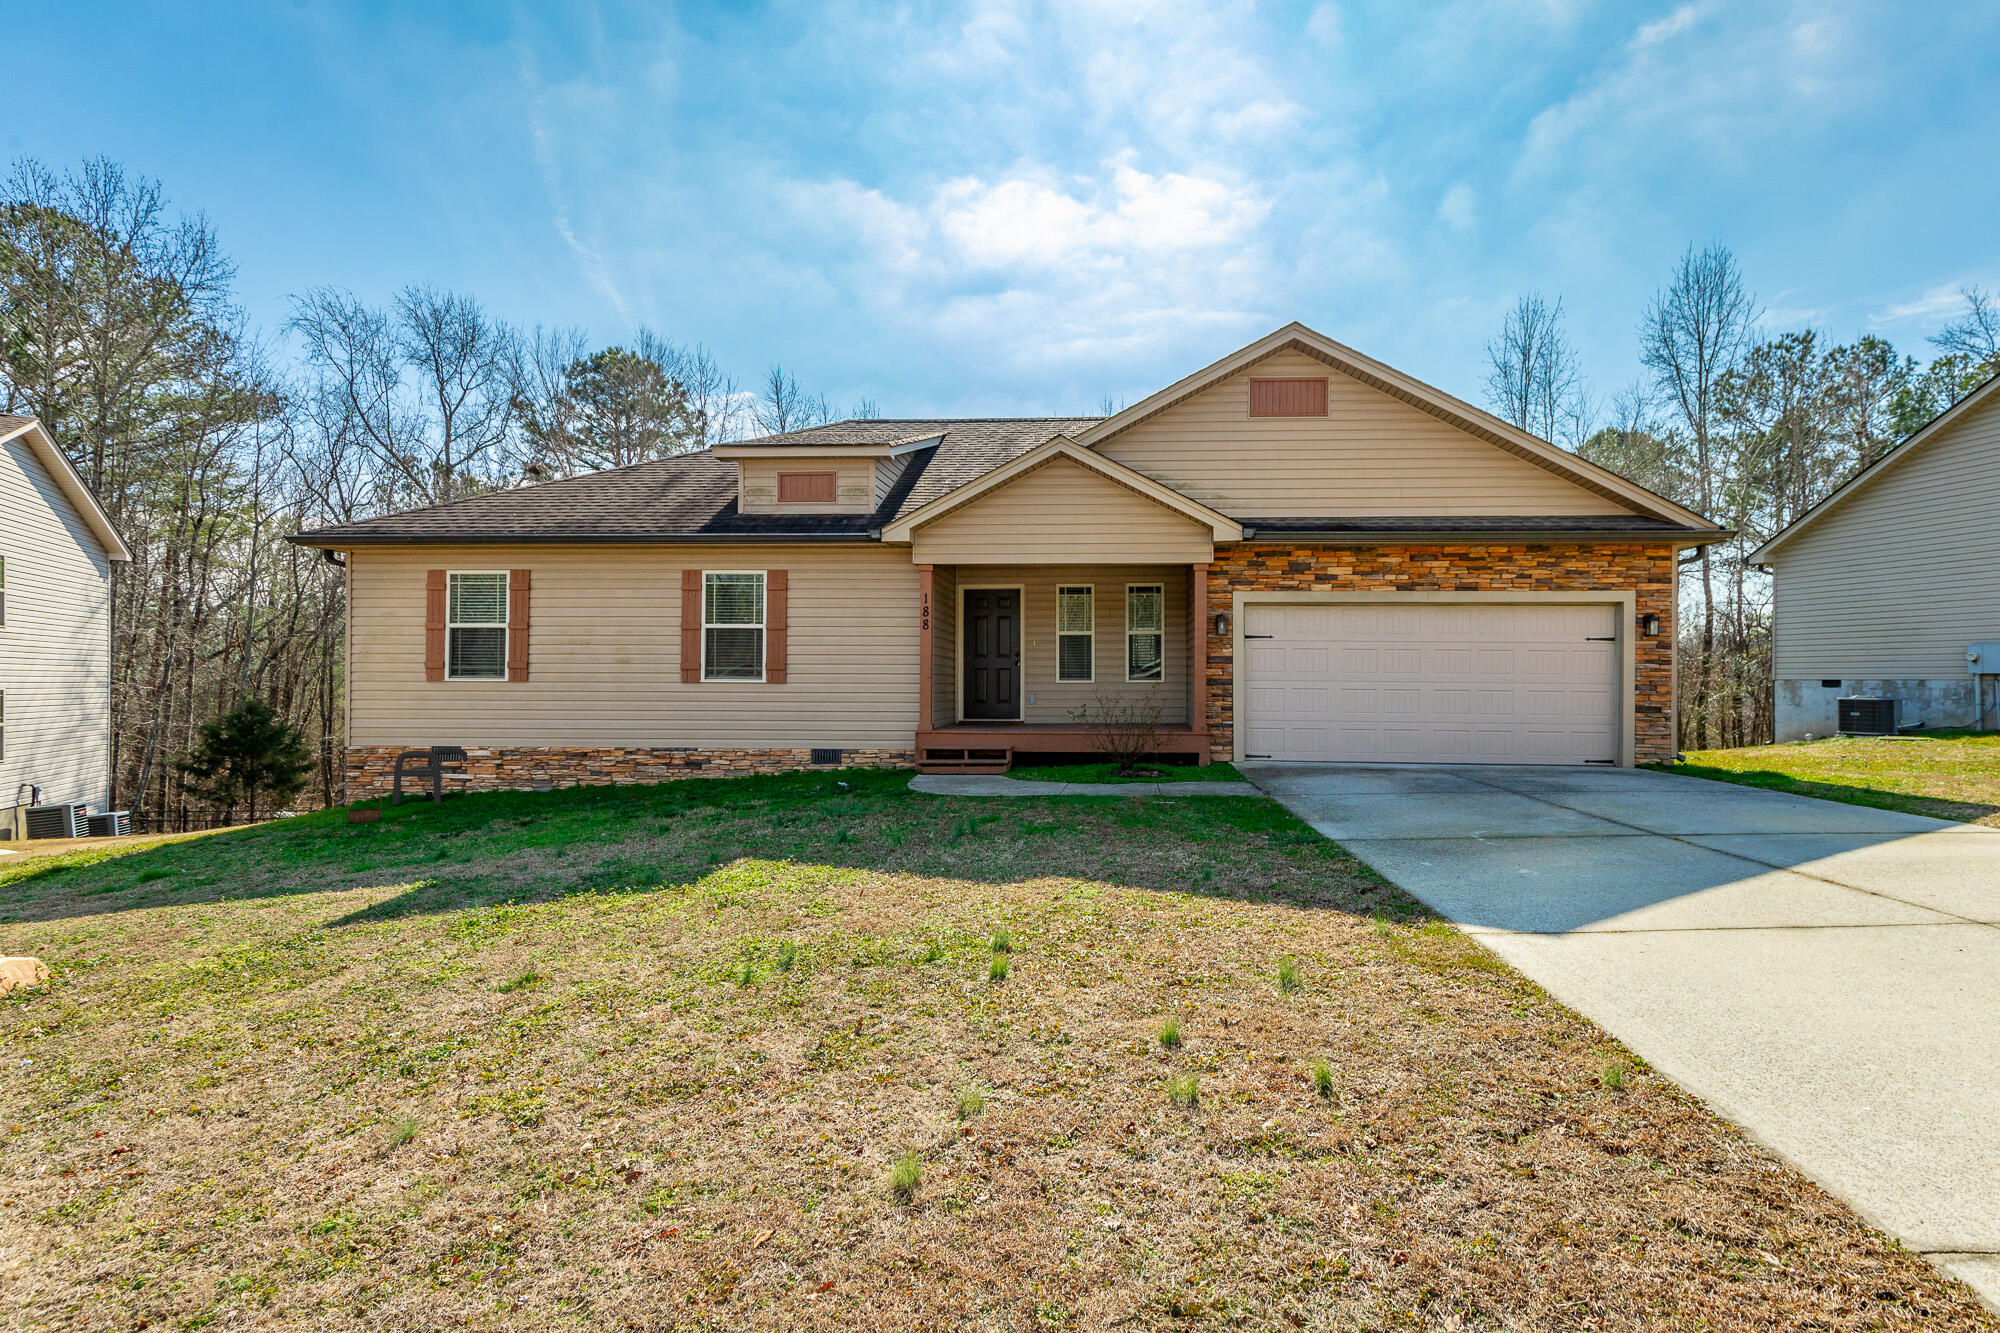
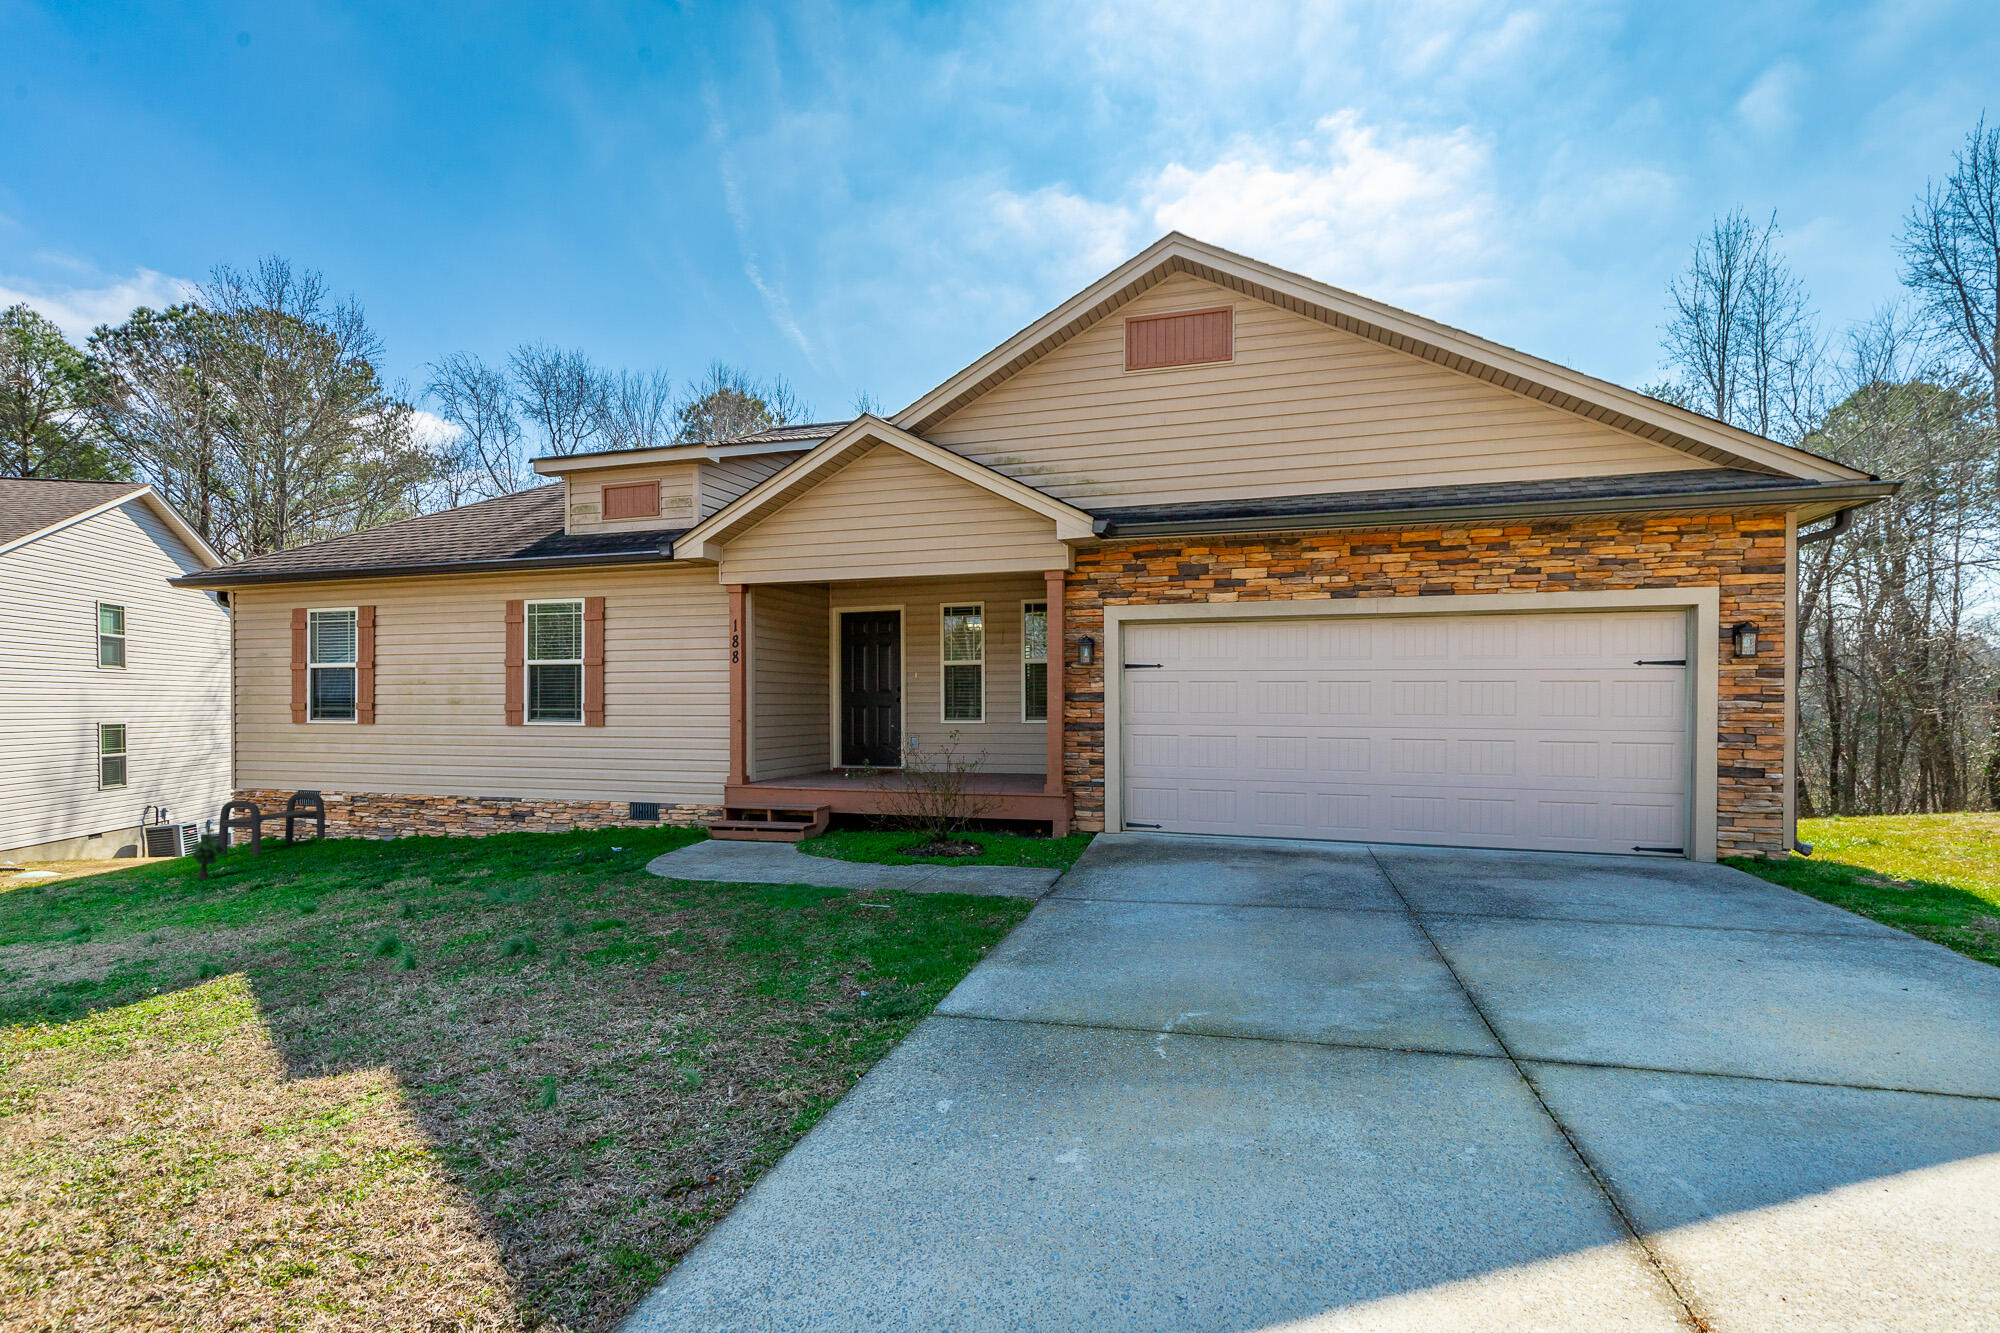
decorative plant: none [468,764,498,810] -> present [190,829,224,880]
basket: present [347,784,382,823] -> none [60,849,105,893]

